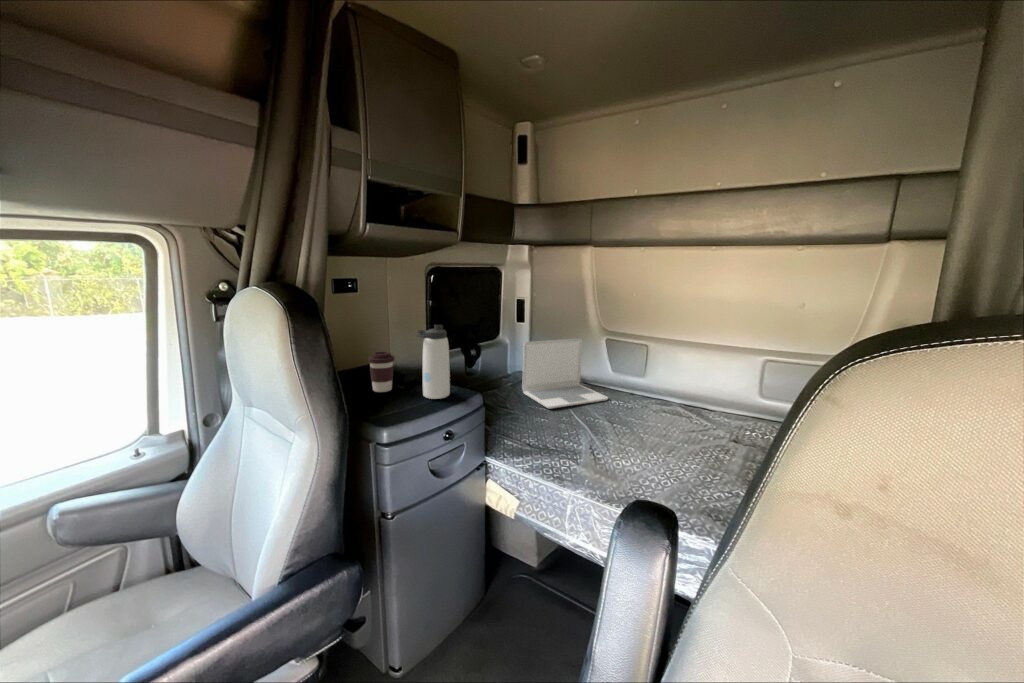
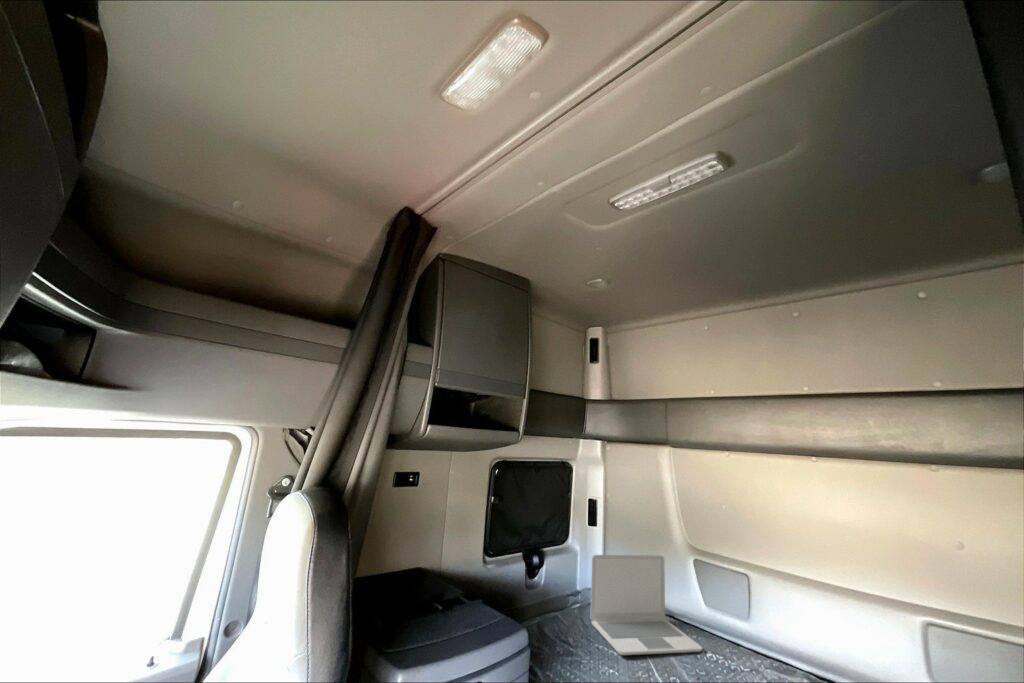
thermos bottle: present [417,325,450,399] -> none [459,534,494,631]
coffee cup: present [368,352,395,392] -> none [408,559,436,612]

